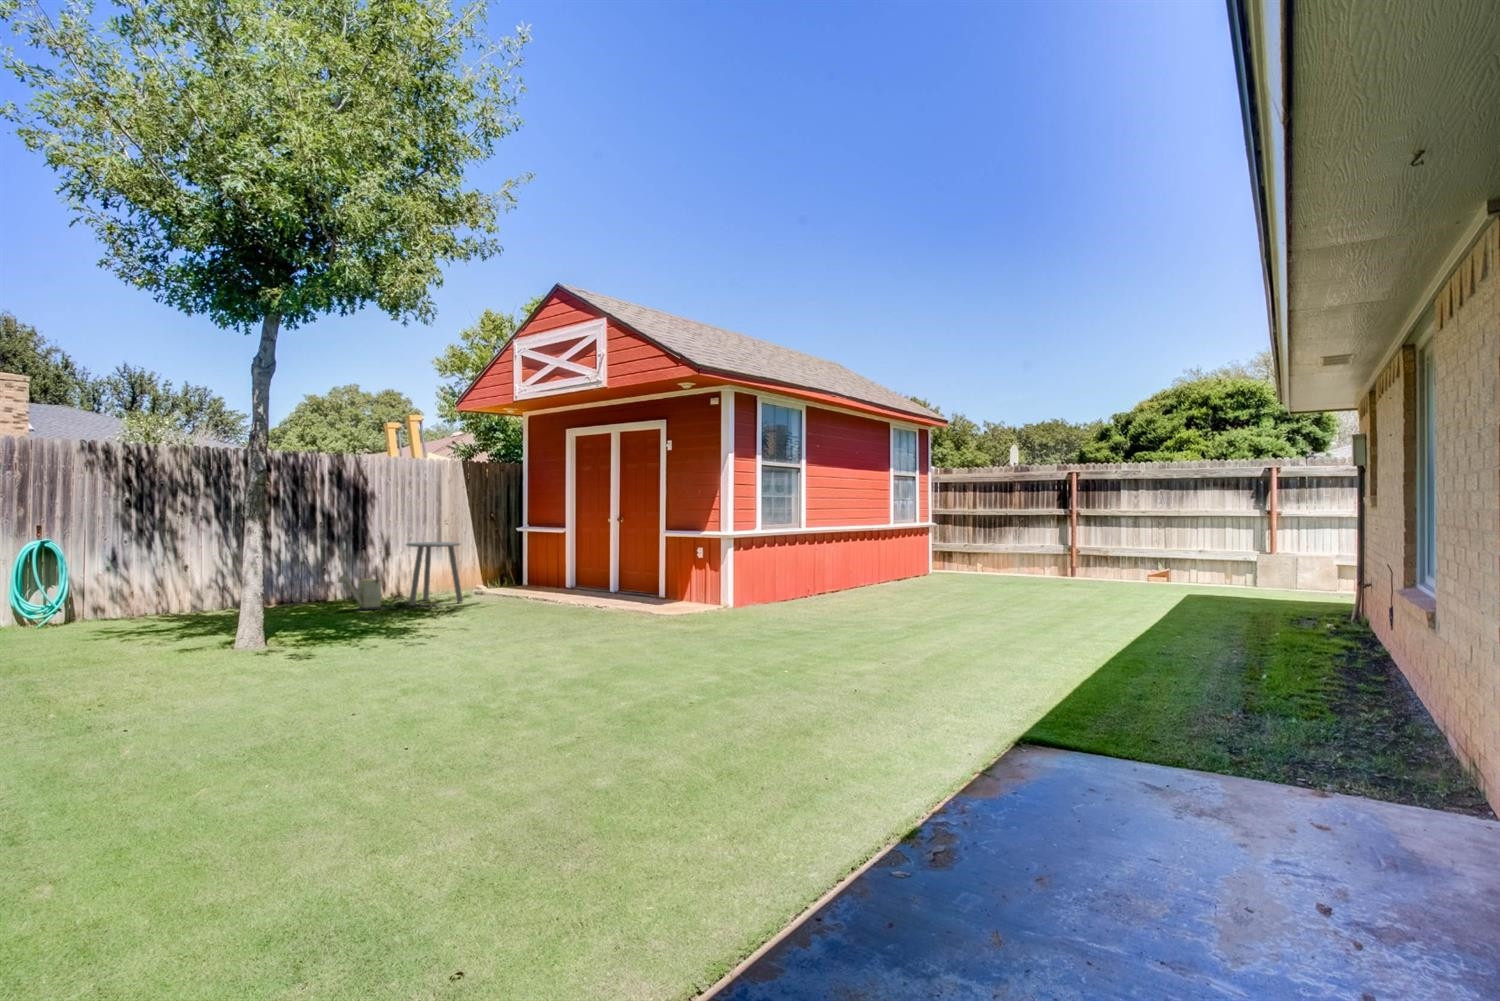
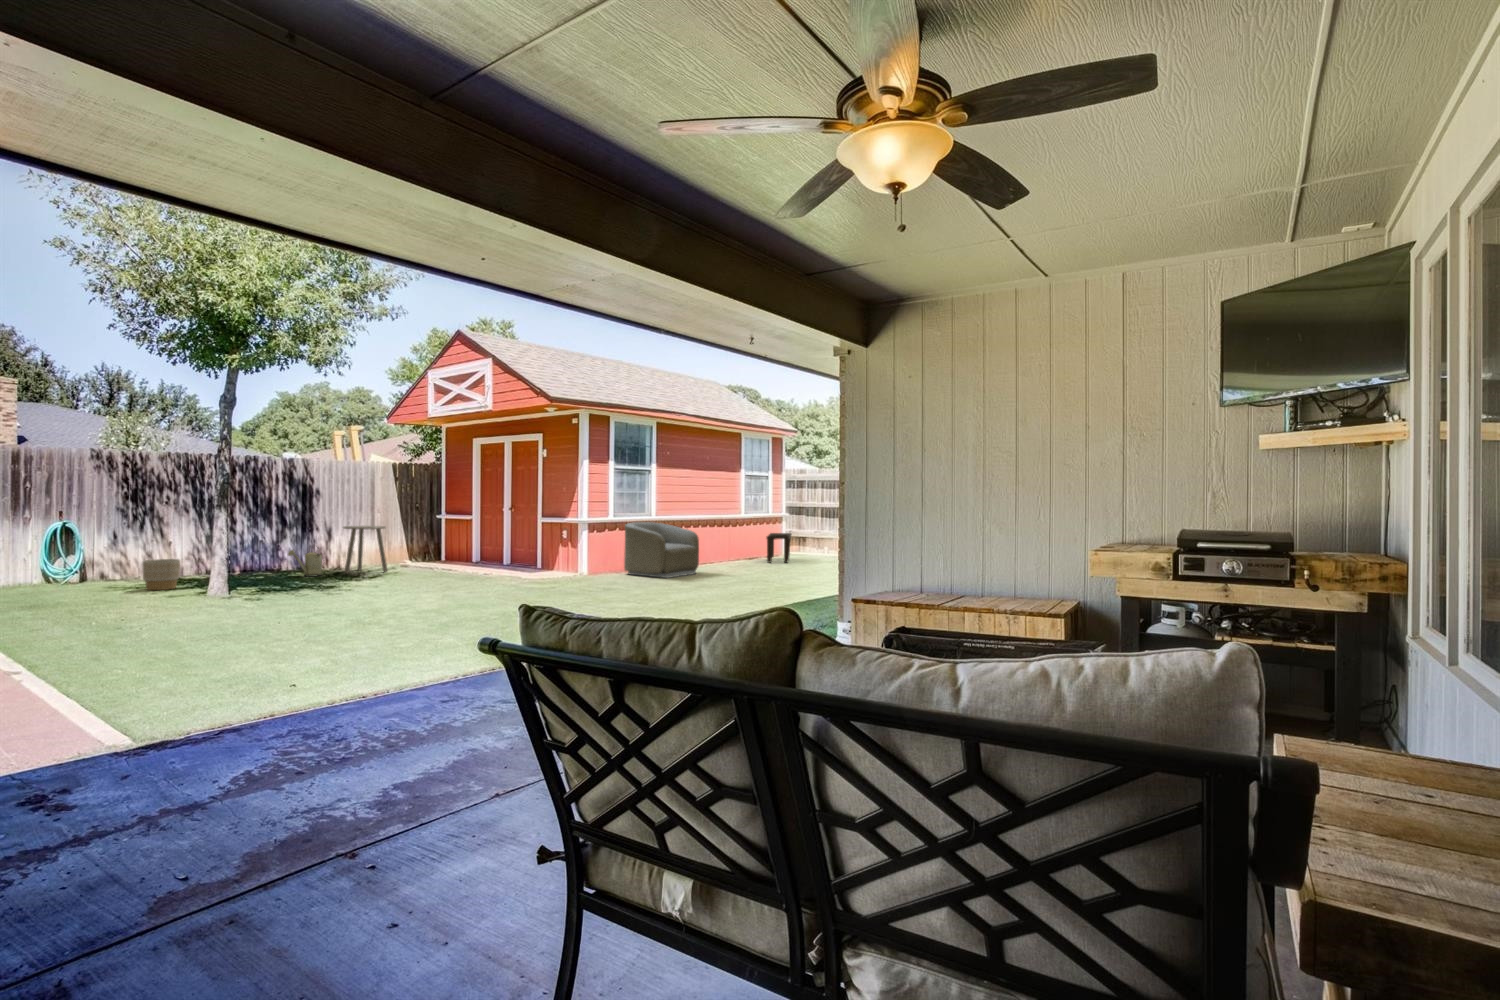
armchair: none [769,535,864,610] -> present [624,522,699,578]
bench: none [923,548,957,587] -> present [767,533,792,563]
planter: none [149,590,199,633] -> present [142,559,180,590]

